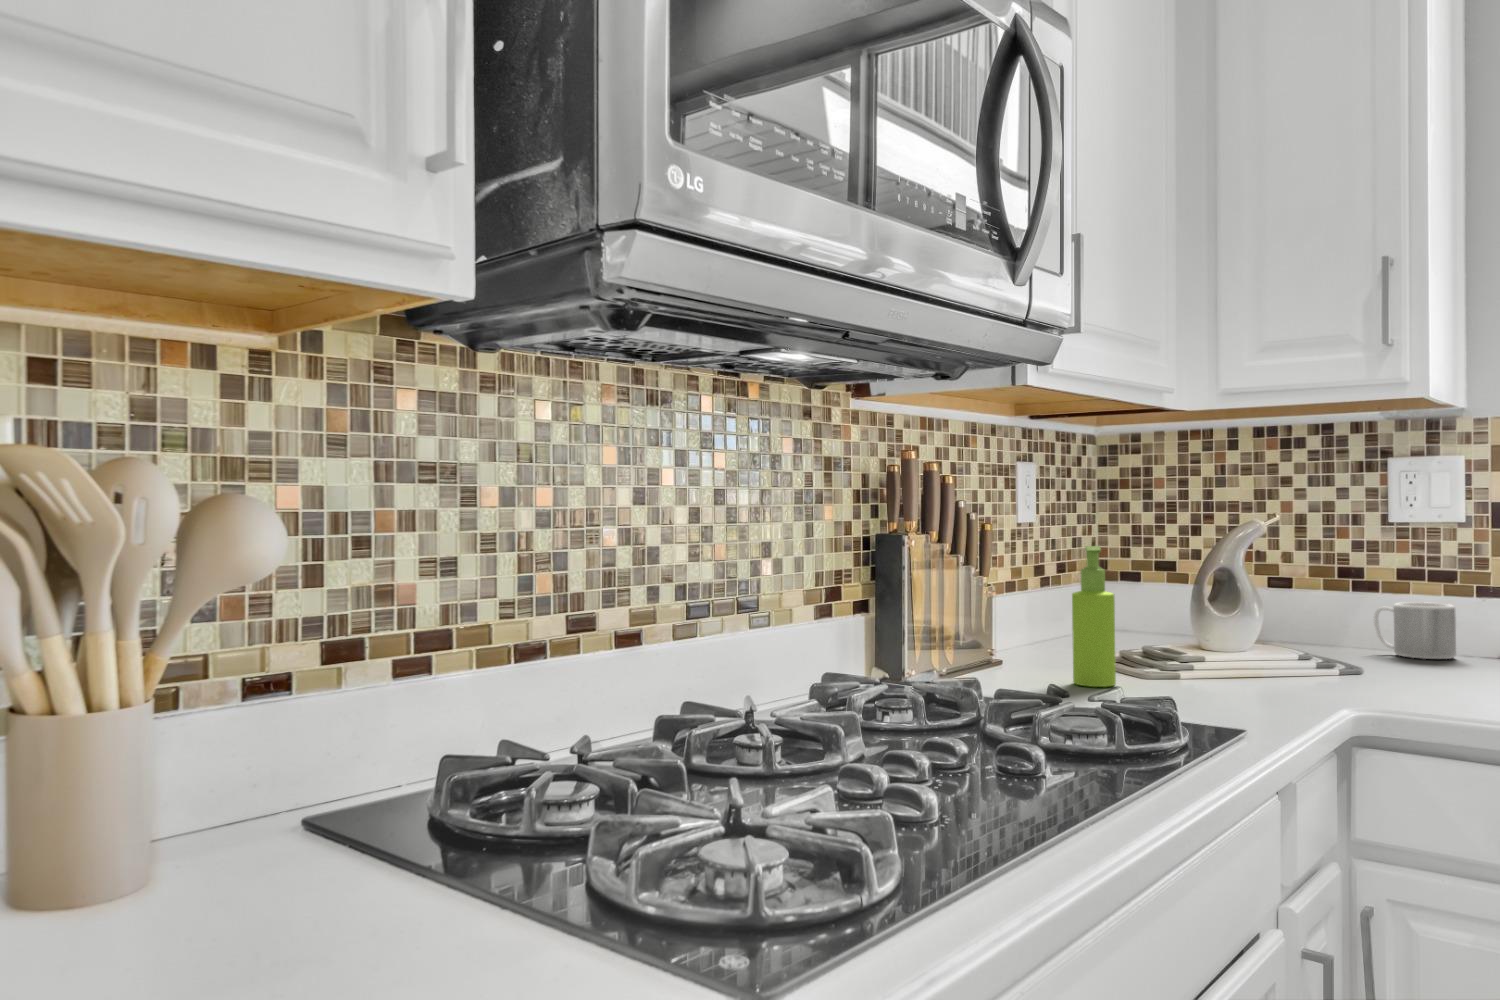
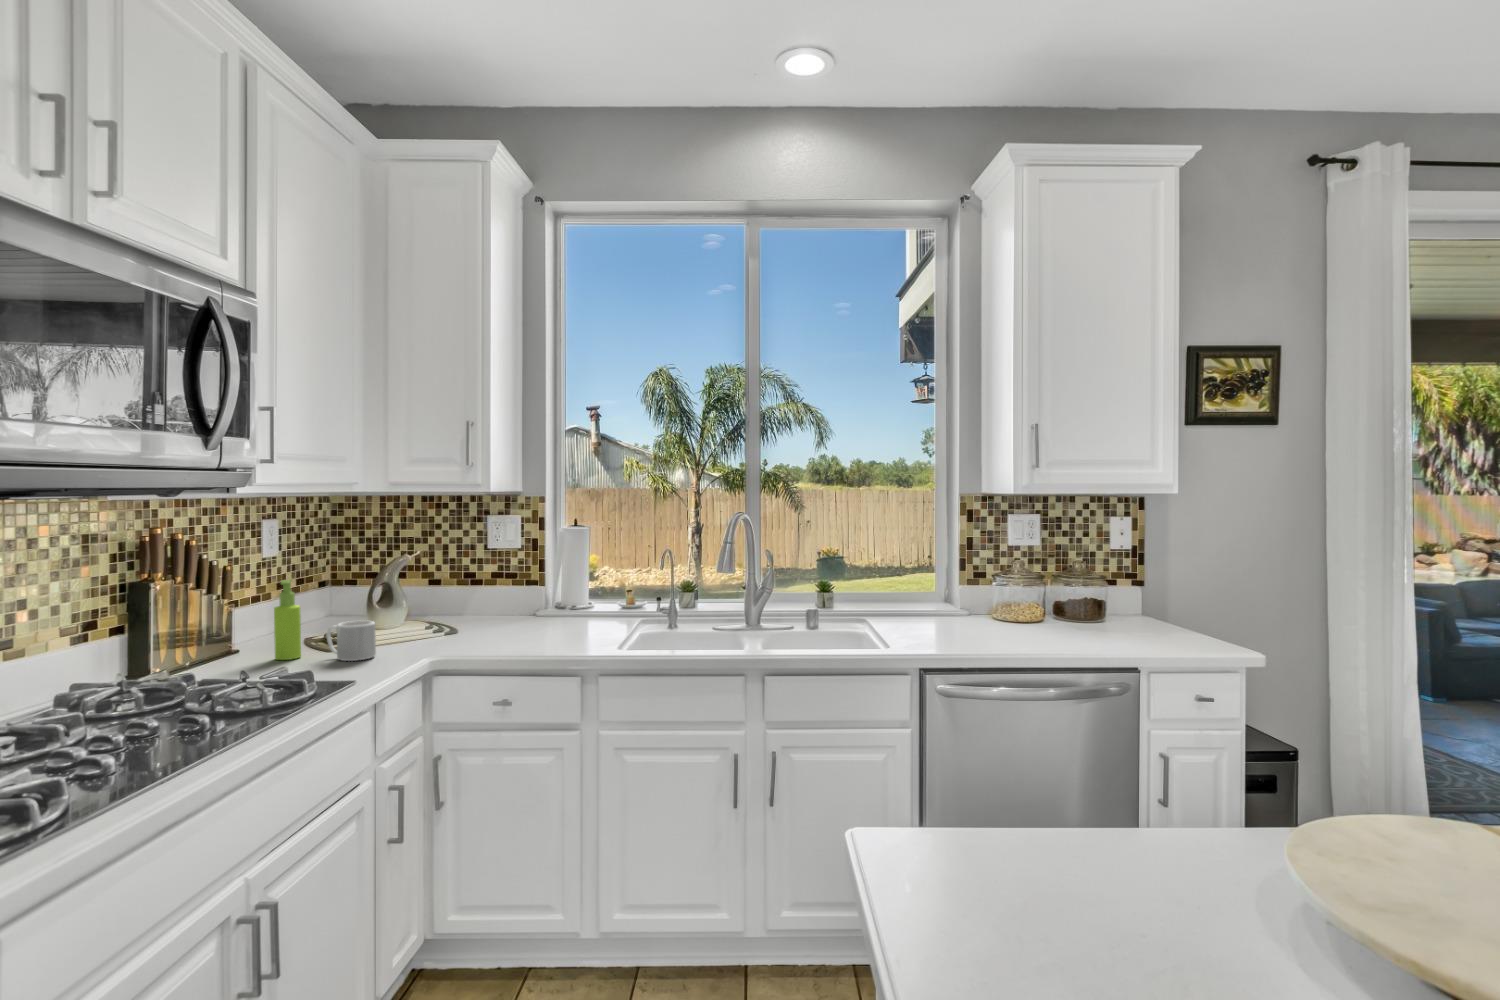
mug: present [1374,602,1456,659] -> present [327,620,376,661]

